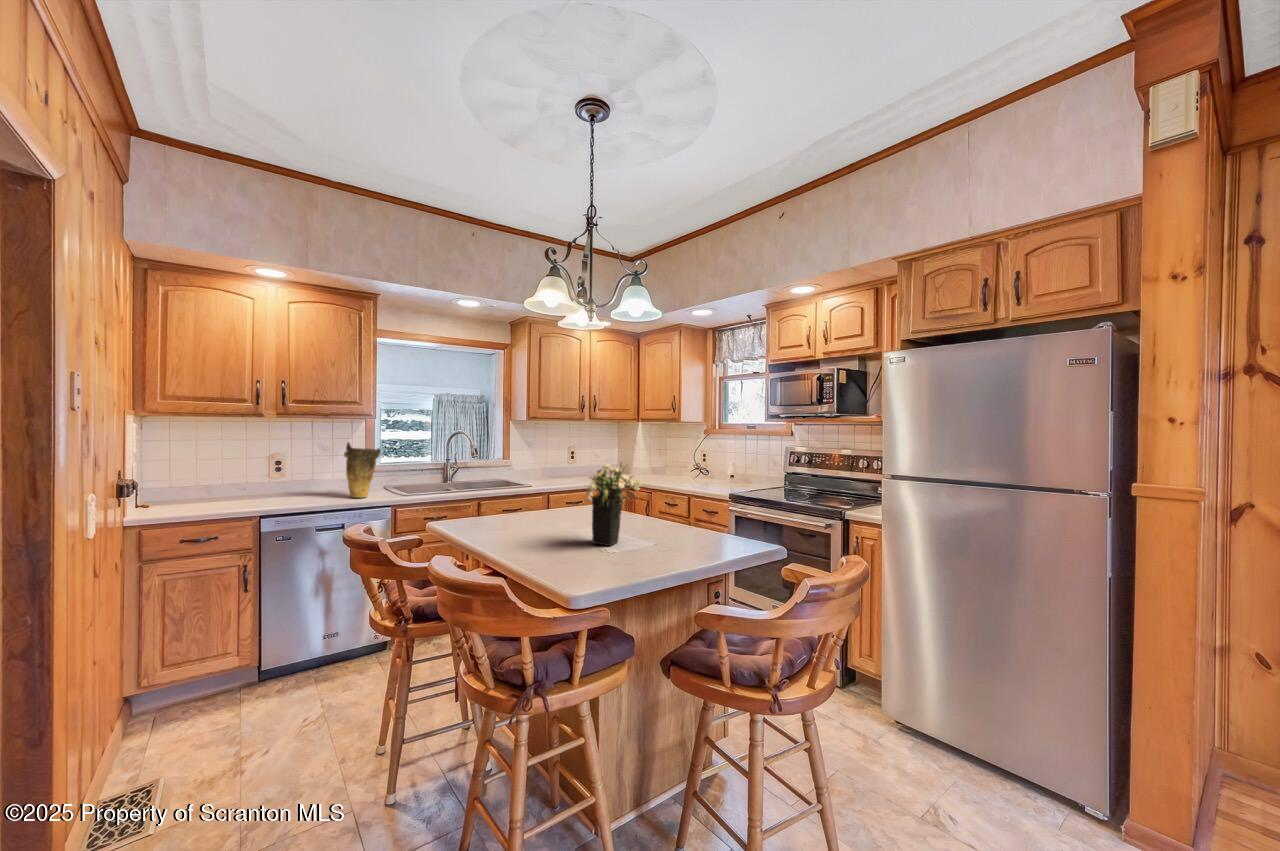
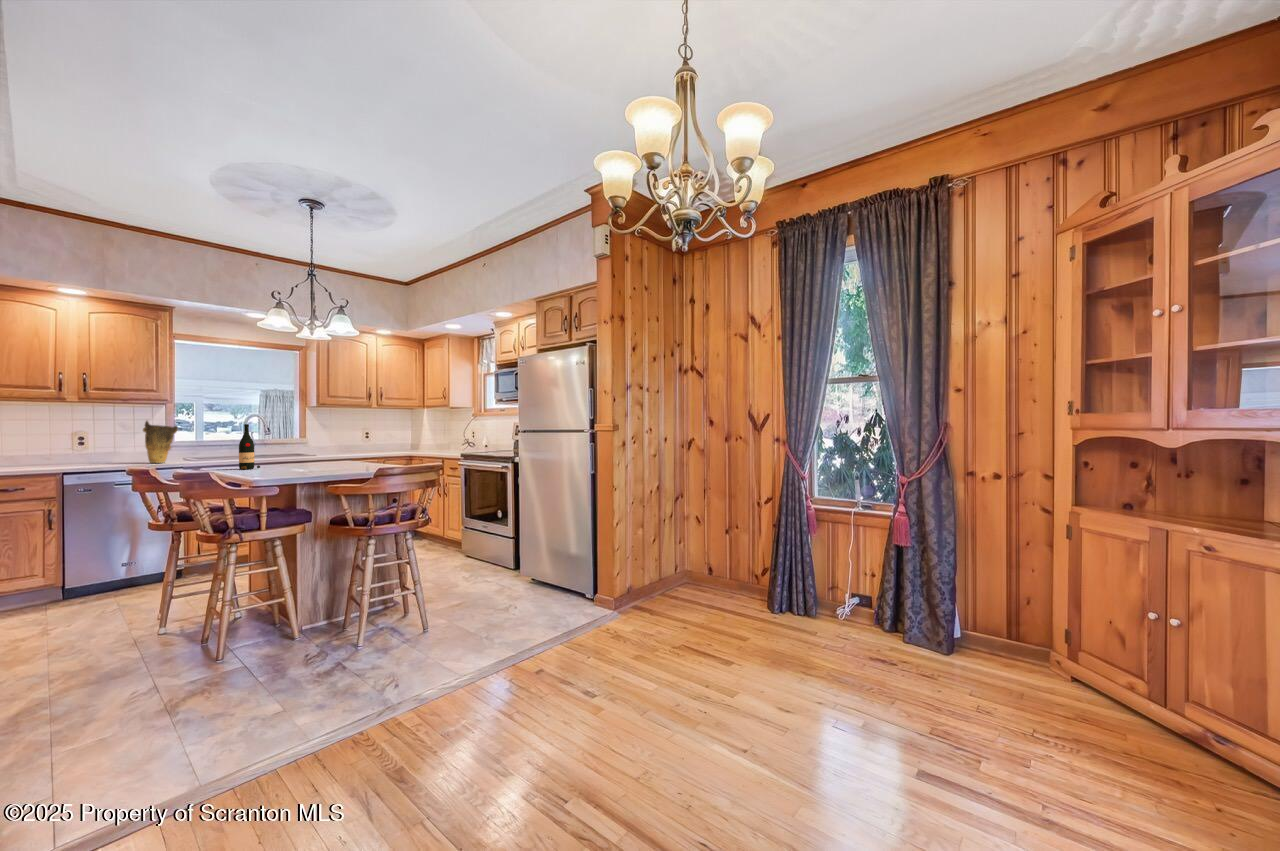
flower arrangement: present [585,463,645,546] -> none [297,416,347,469]
wine bottle: none [490,469,518,541] -> present [239,424,260,470]

